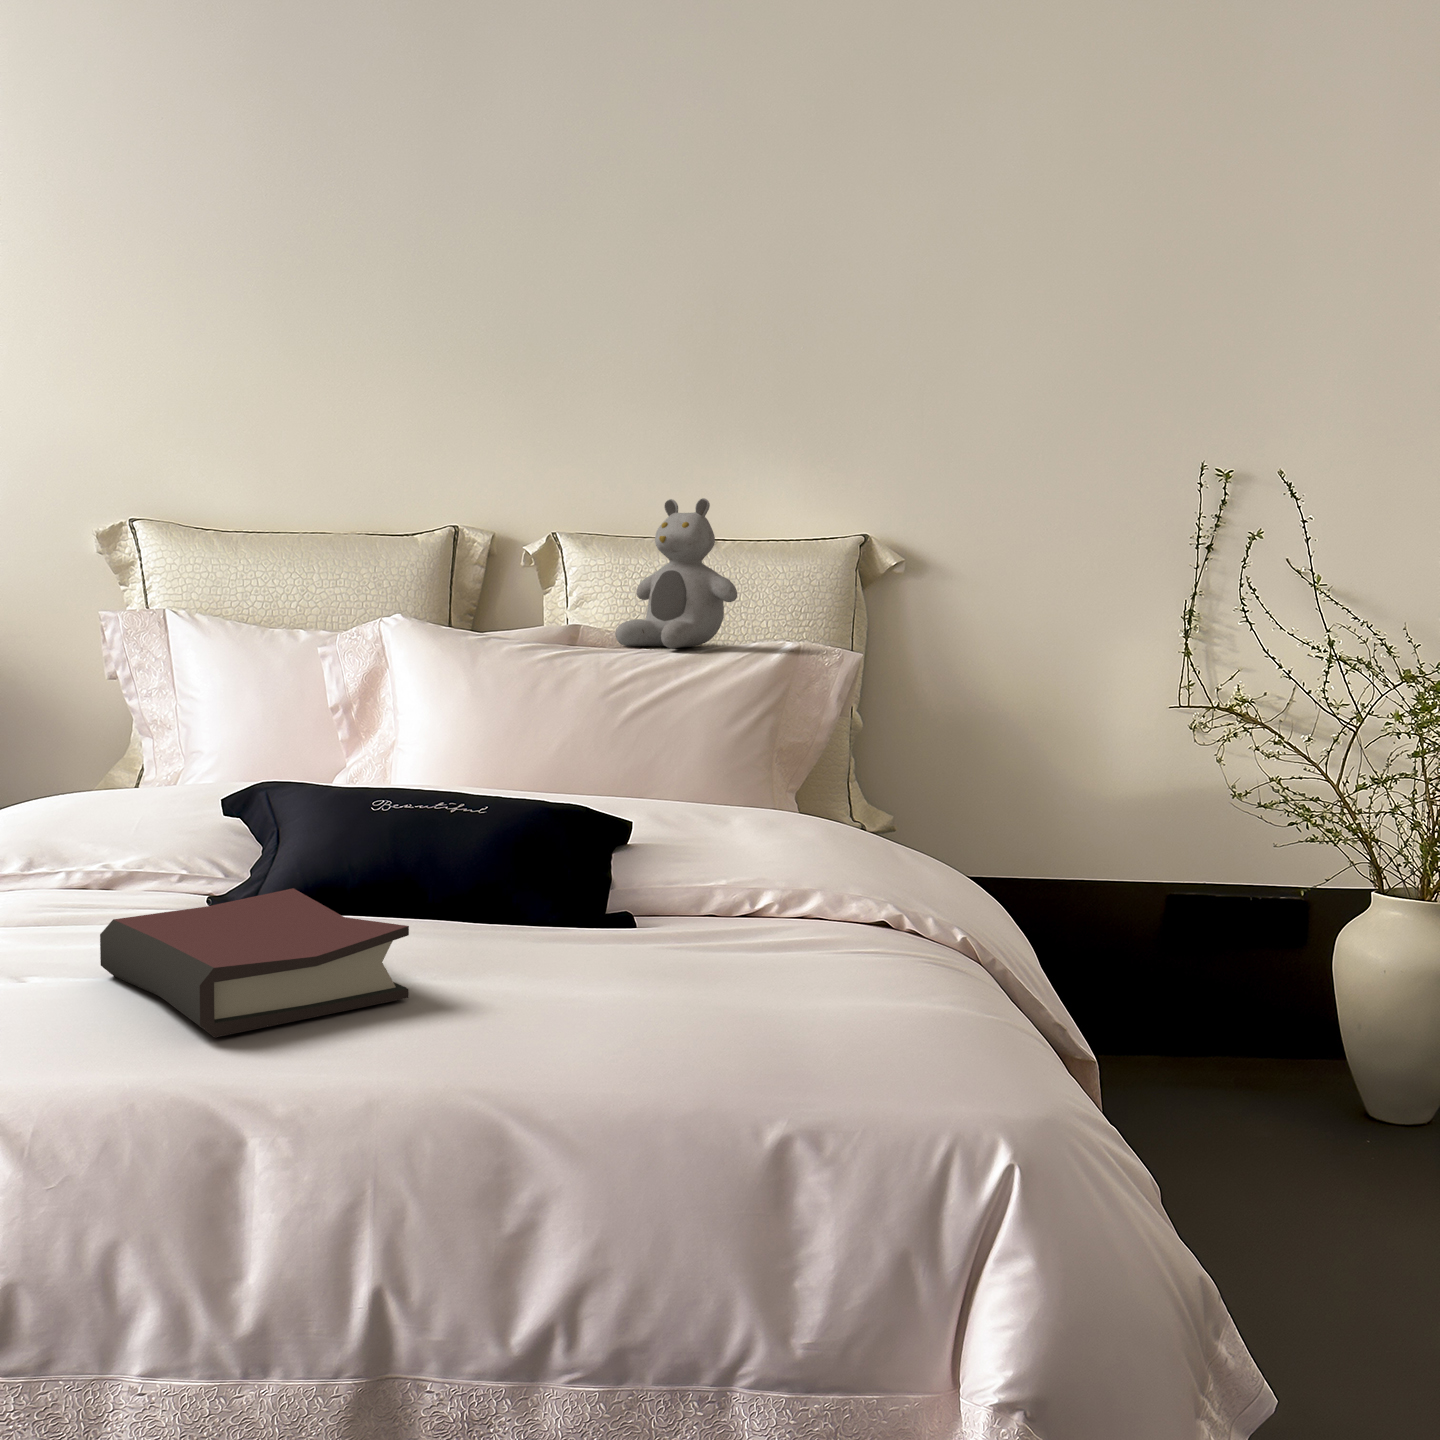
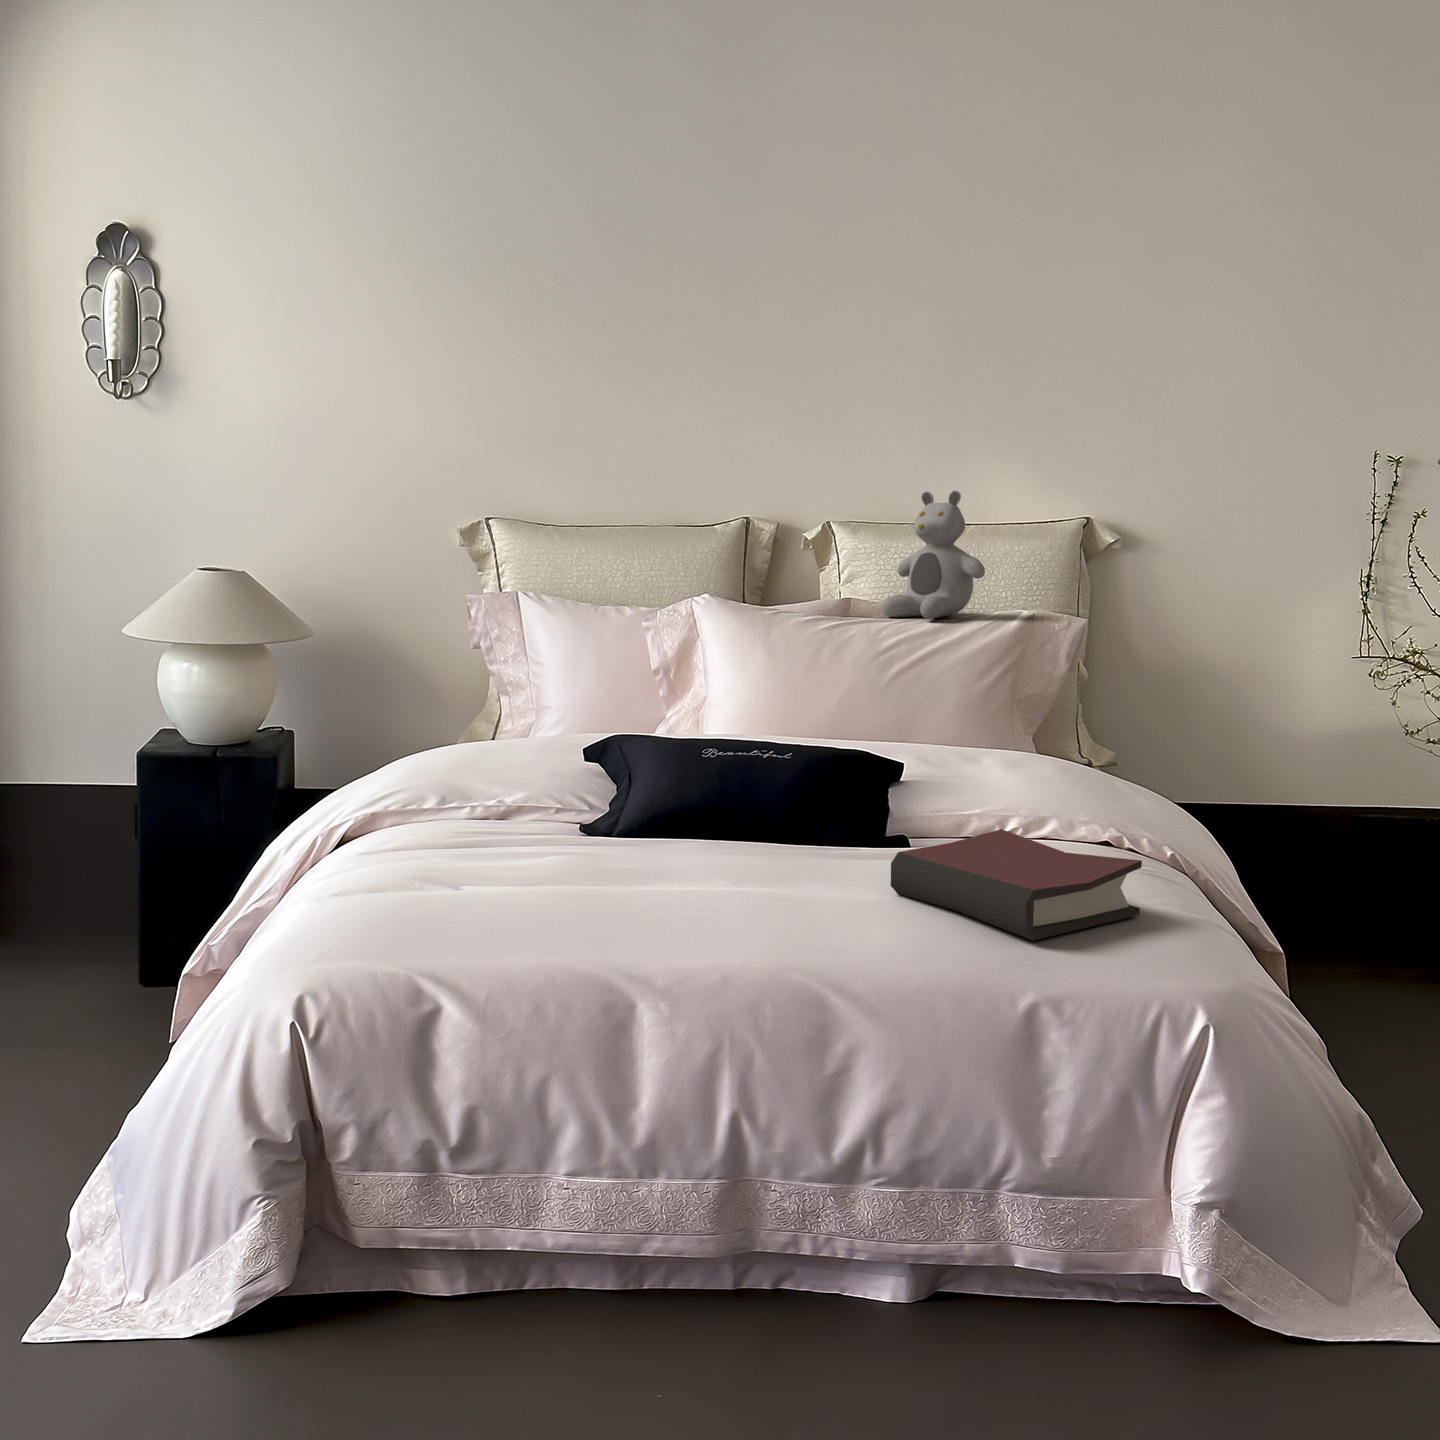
hardback book: present [100,888,409,1037] -> present [891,829,1142,940]

